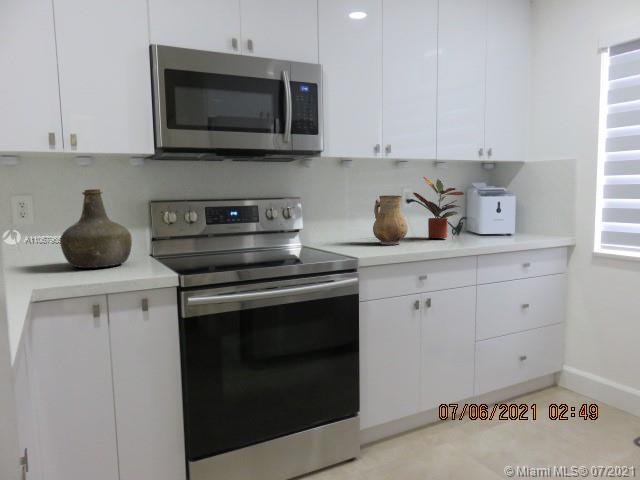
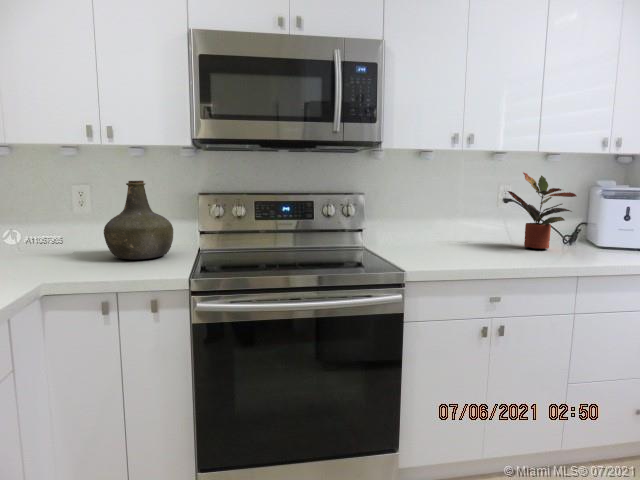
ceramic pitcher: present [373,195,408,245] -> none [449,194,491,254]

